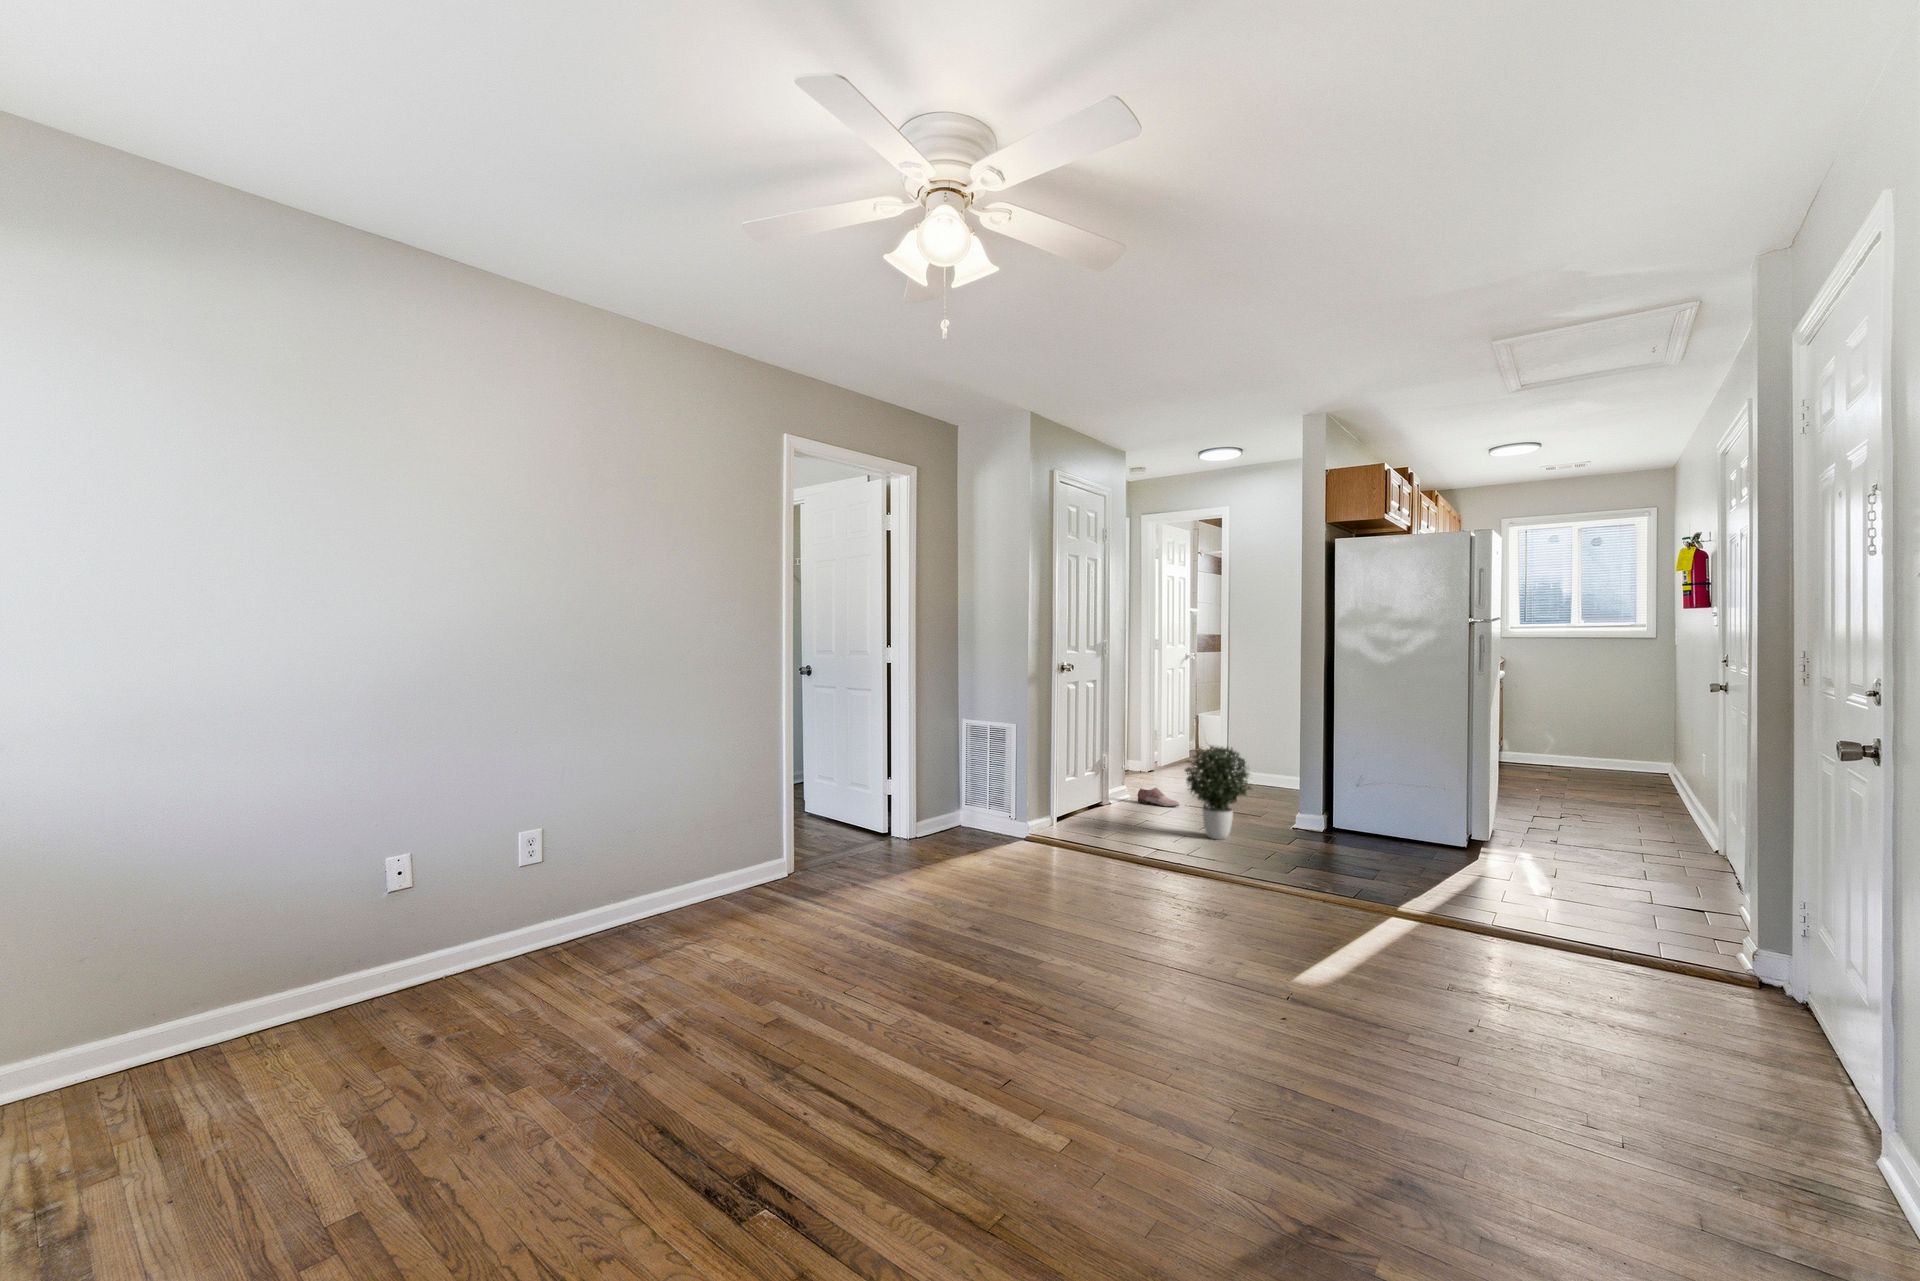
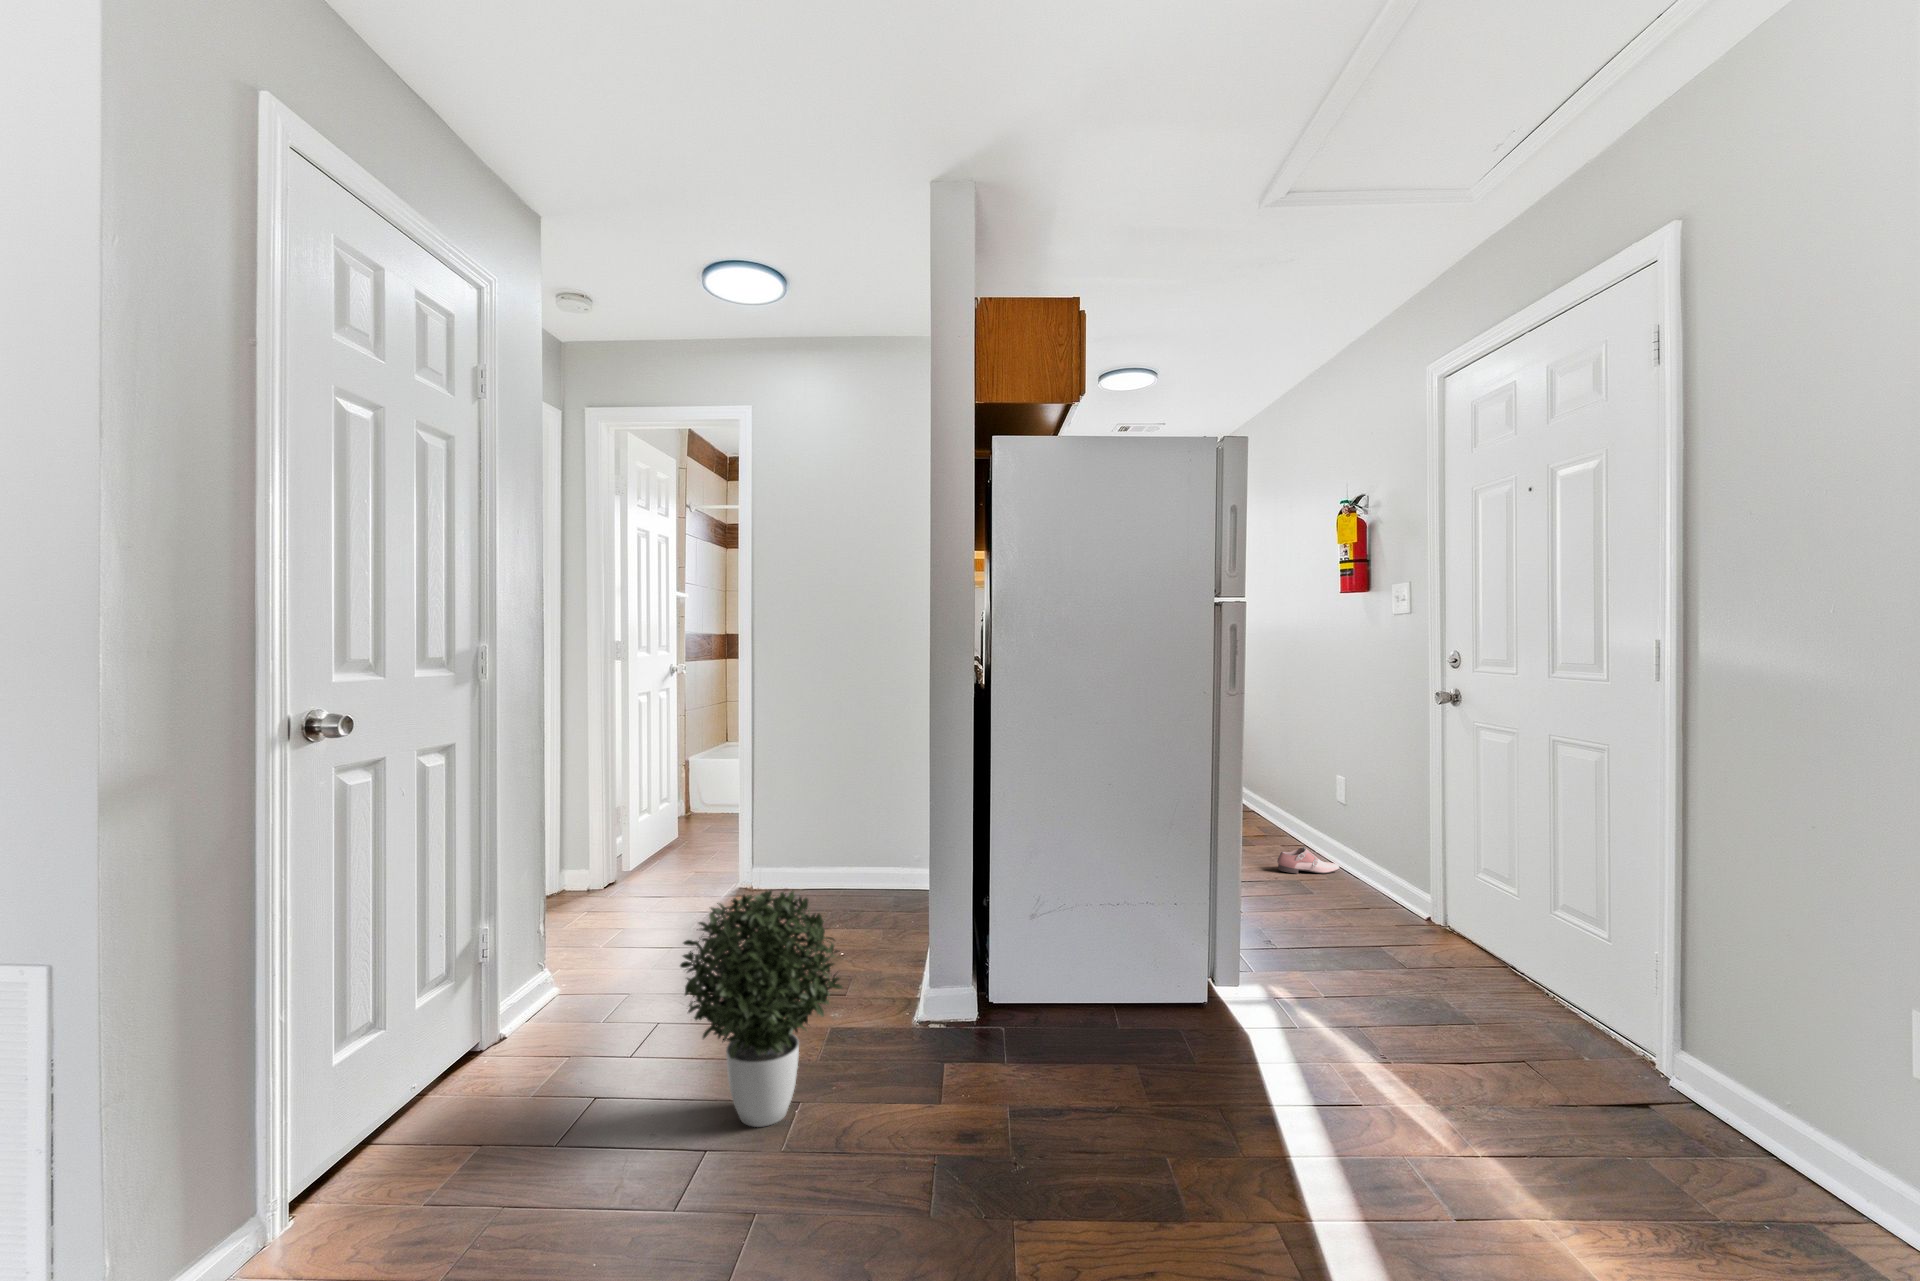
shoe: present [1138,787,1180,807] -> present [1277,847,1339,874]

